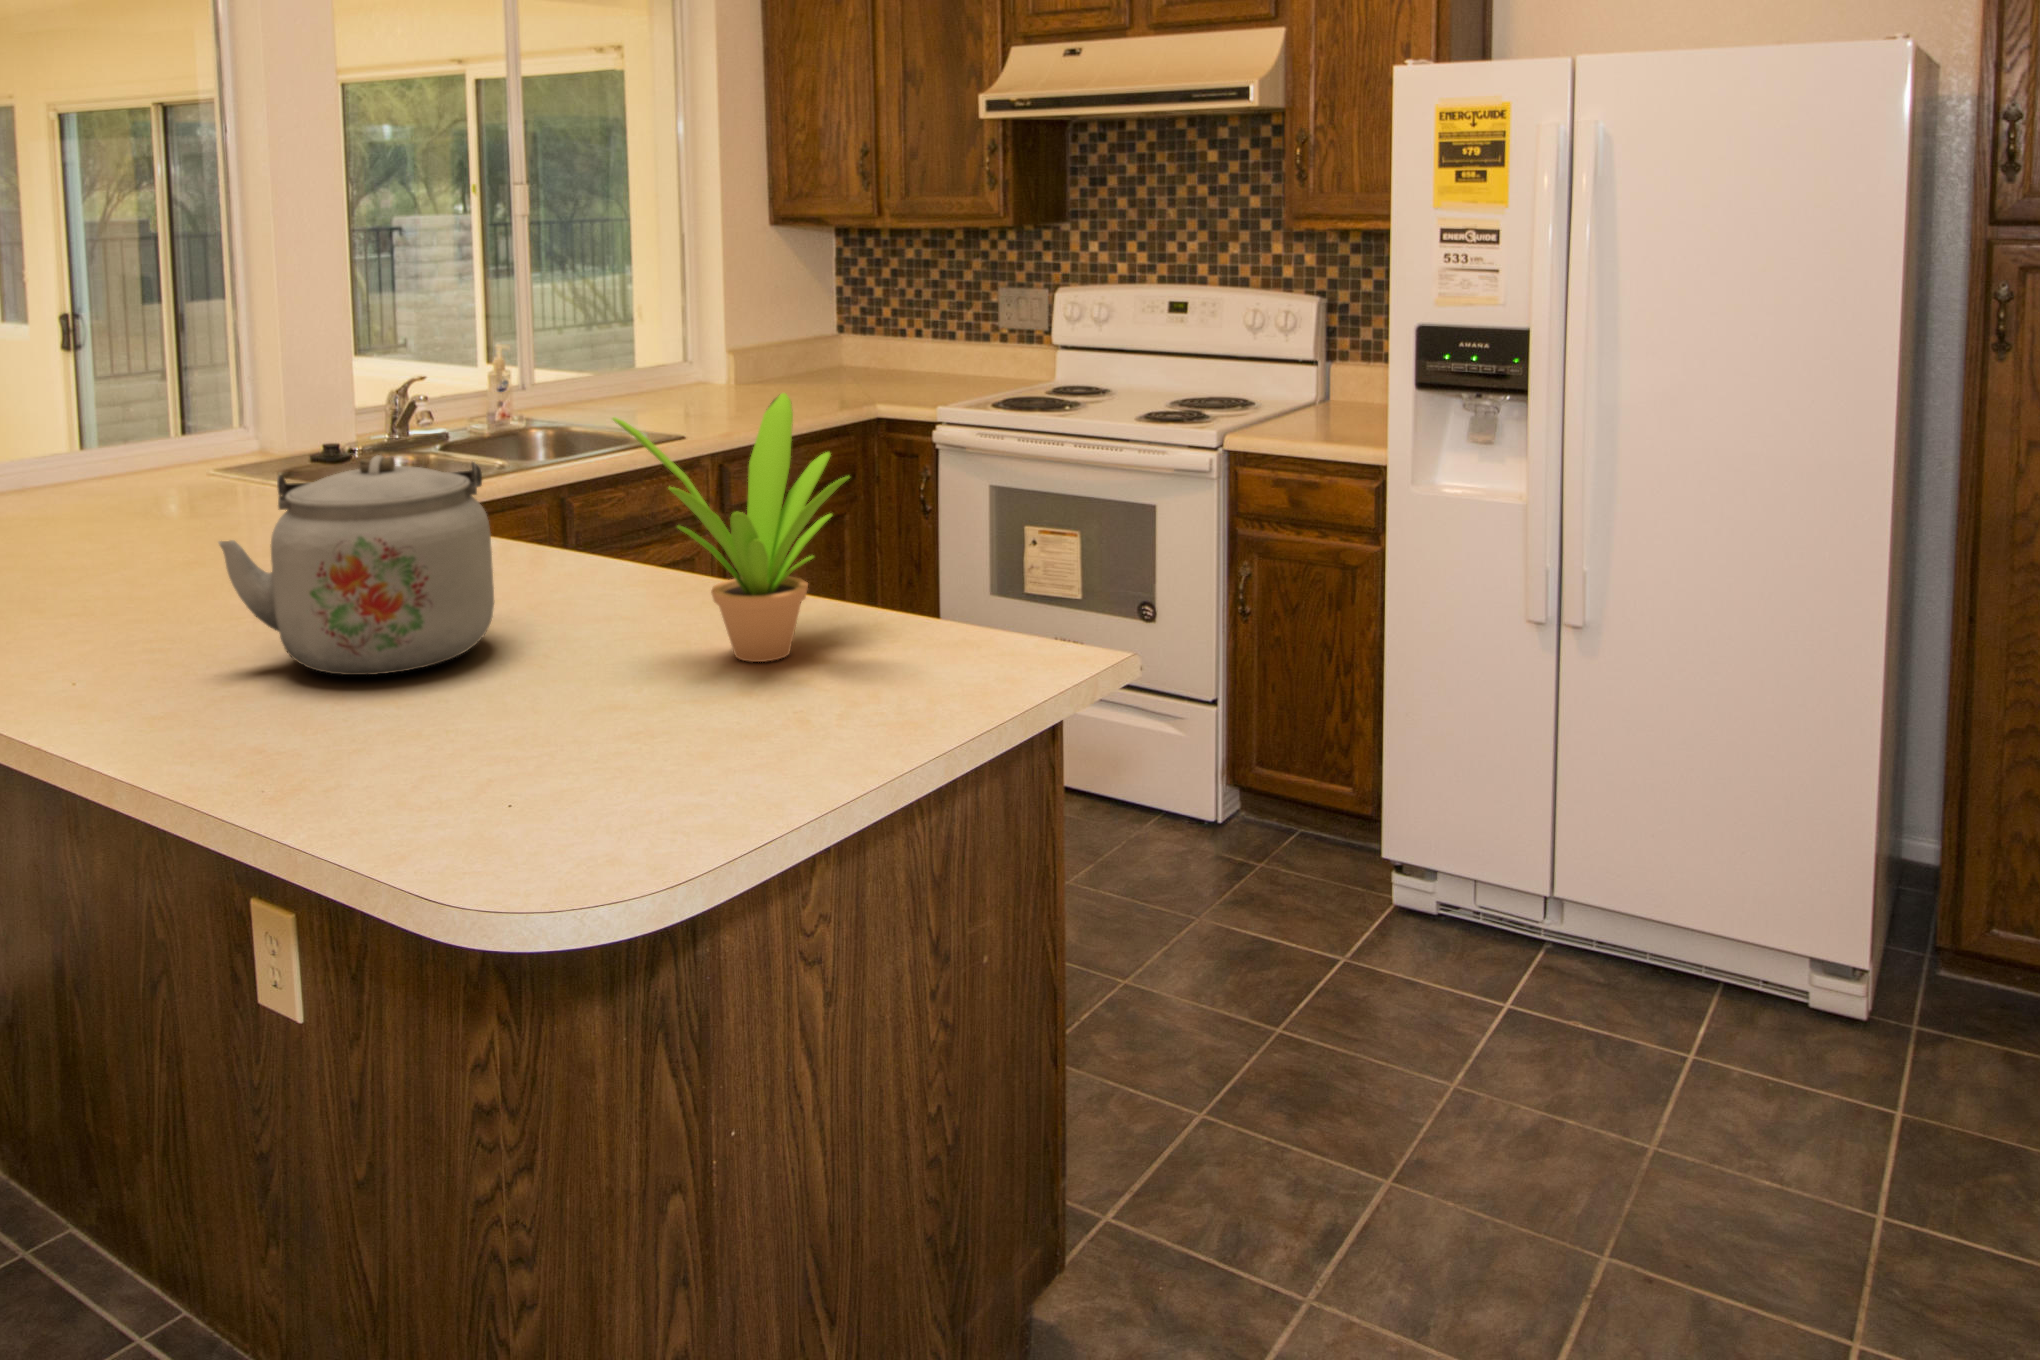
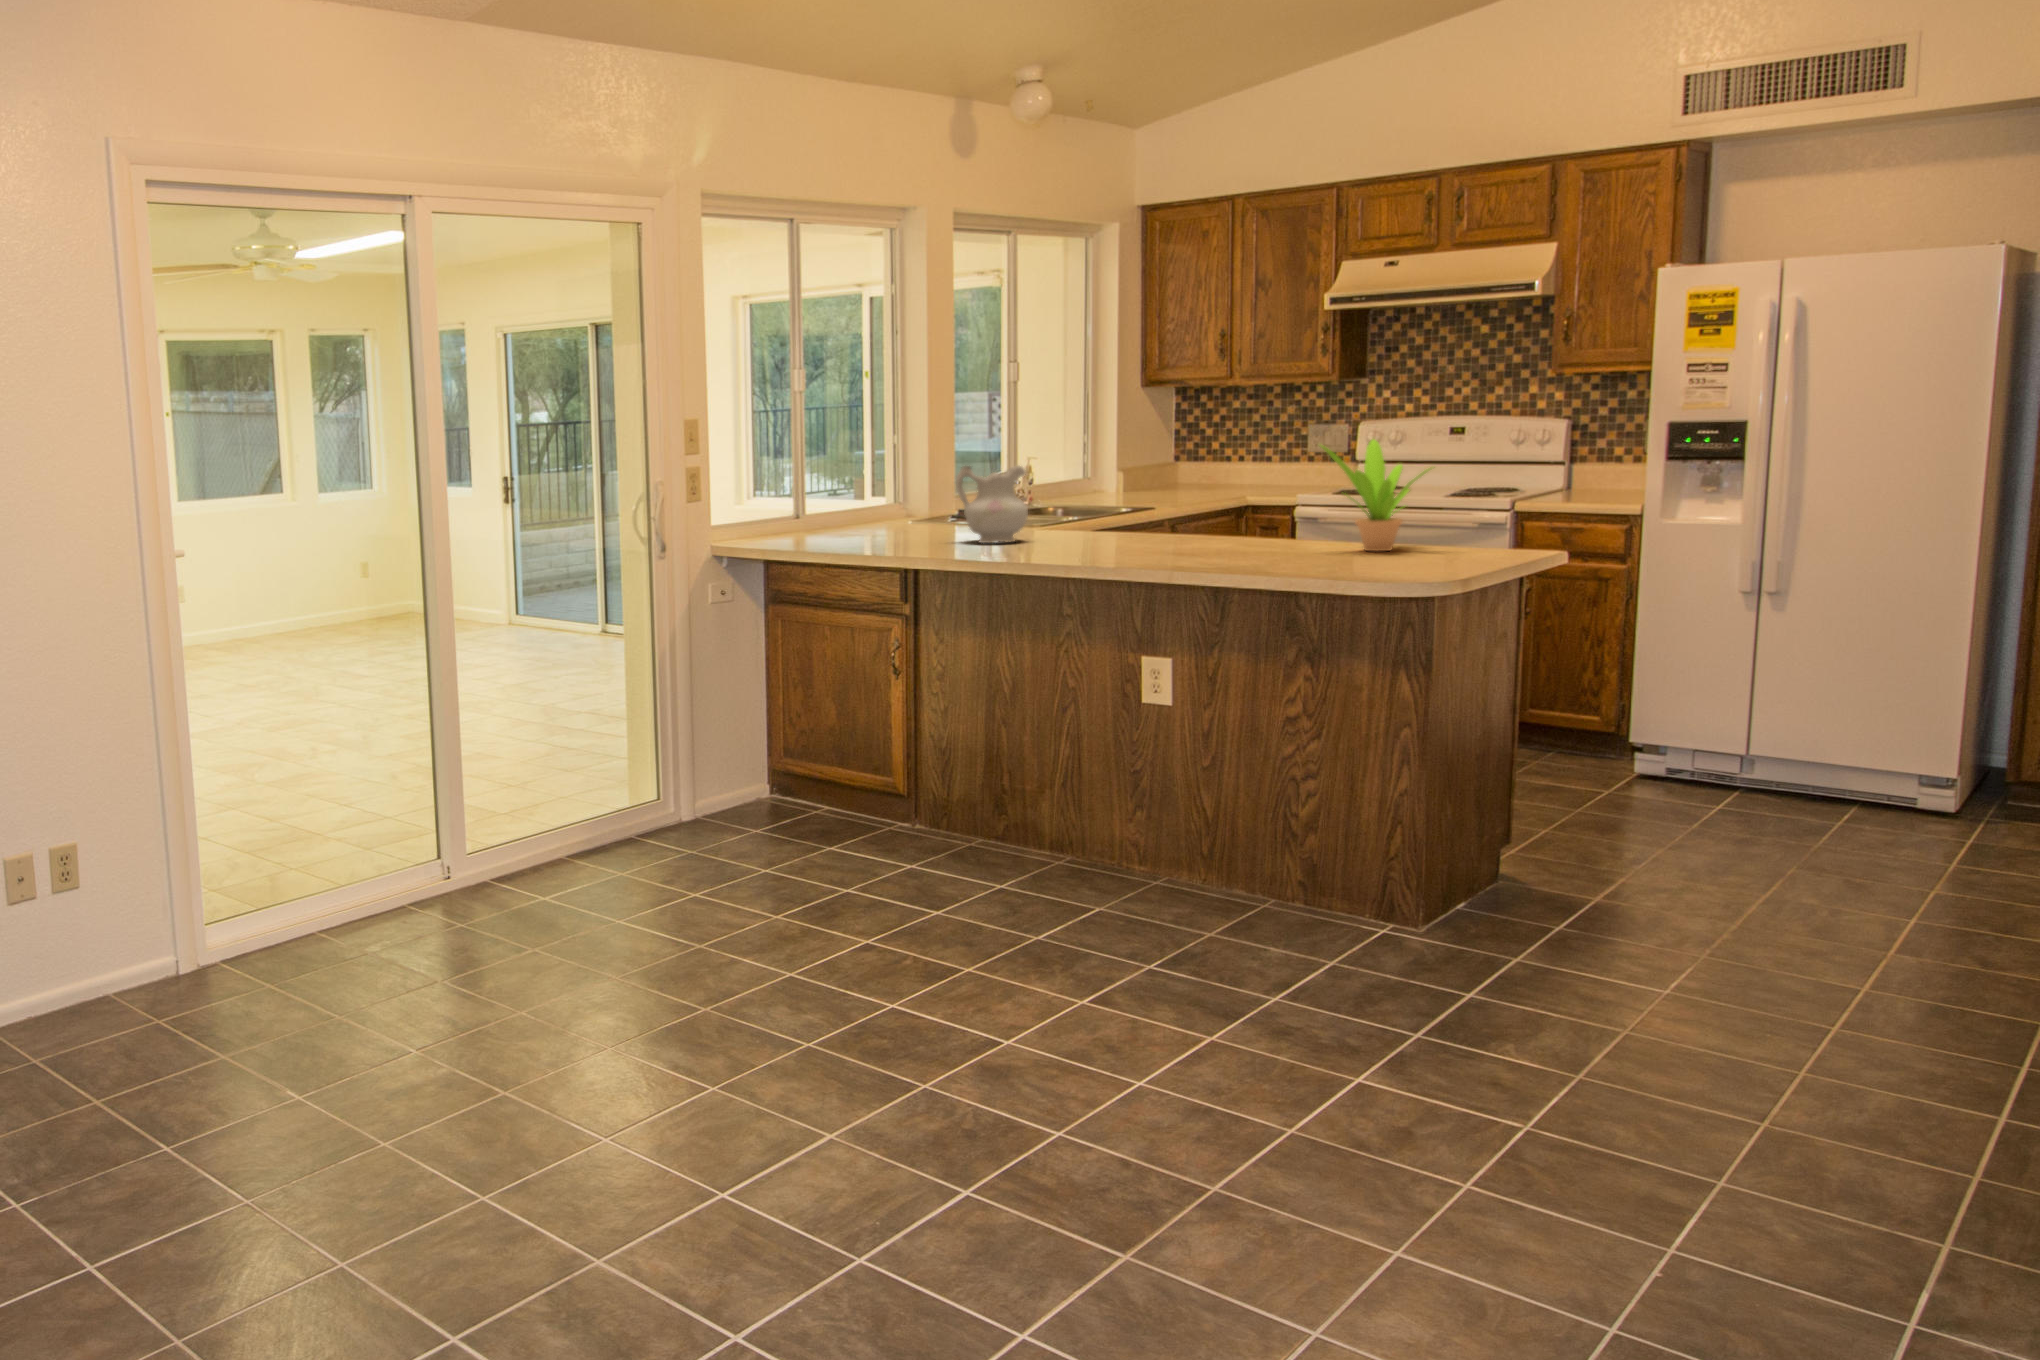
ceramic pitcher: none [53,412,210,579] -> present [956,466,1028,543]
kettle: present [218,455,494,675] -> none [1136,464,1249,555]

